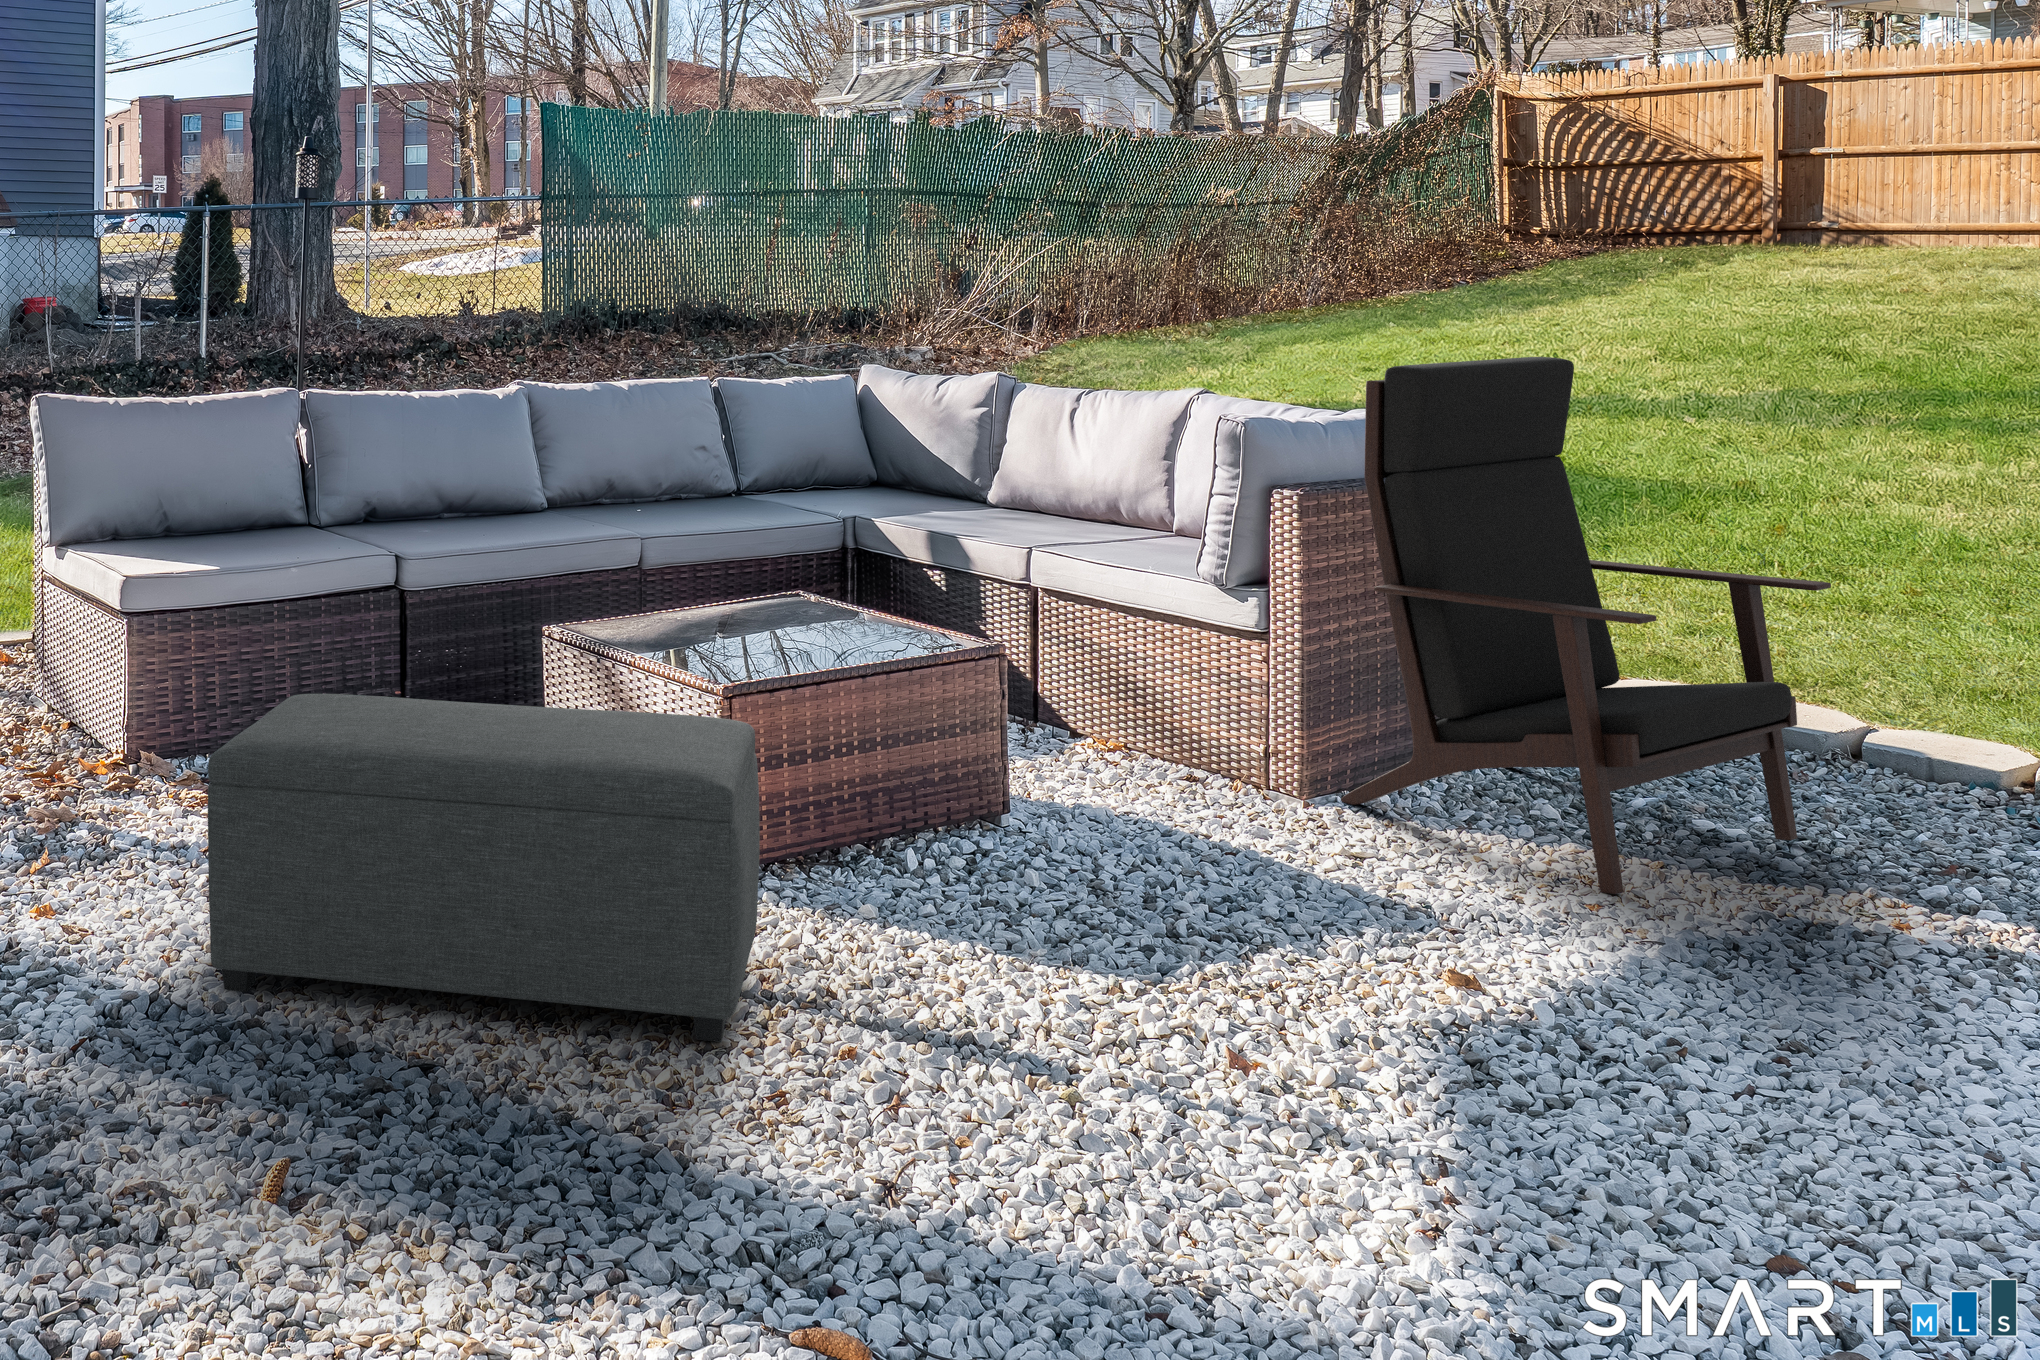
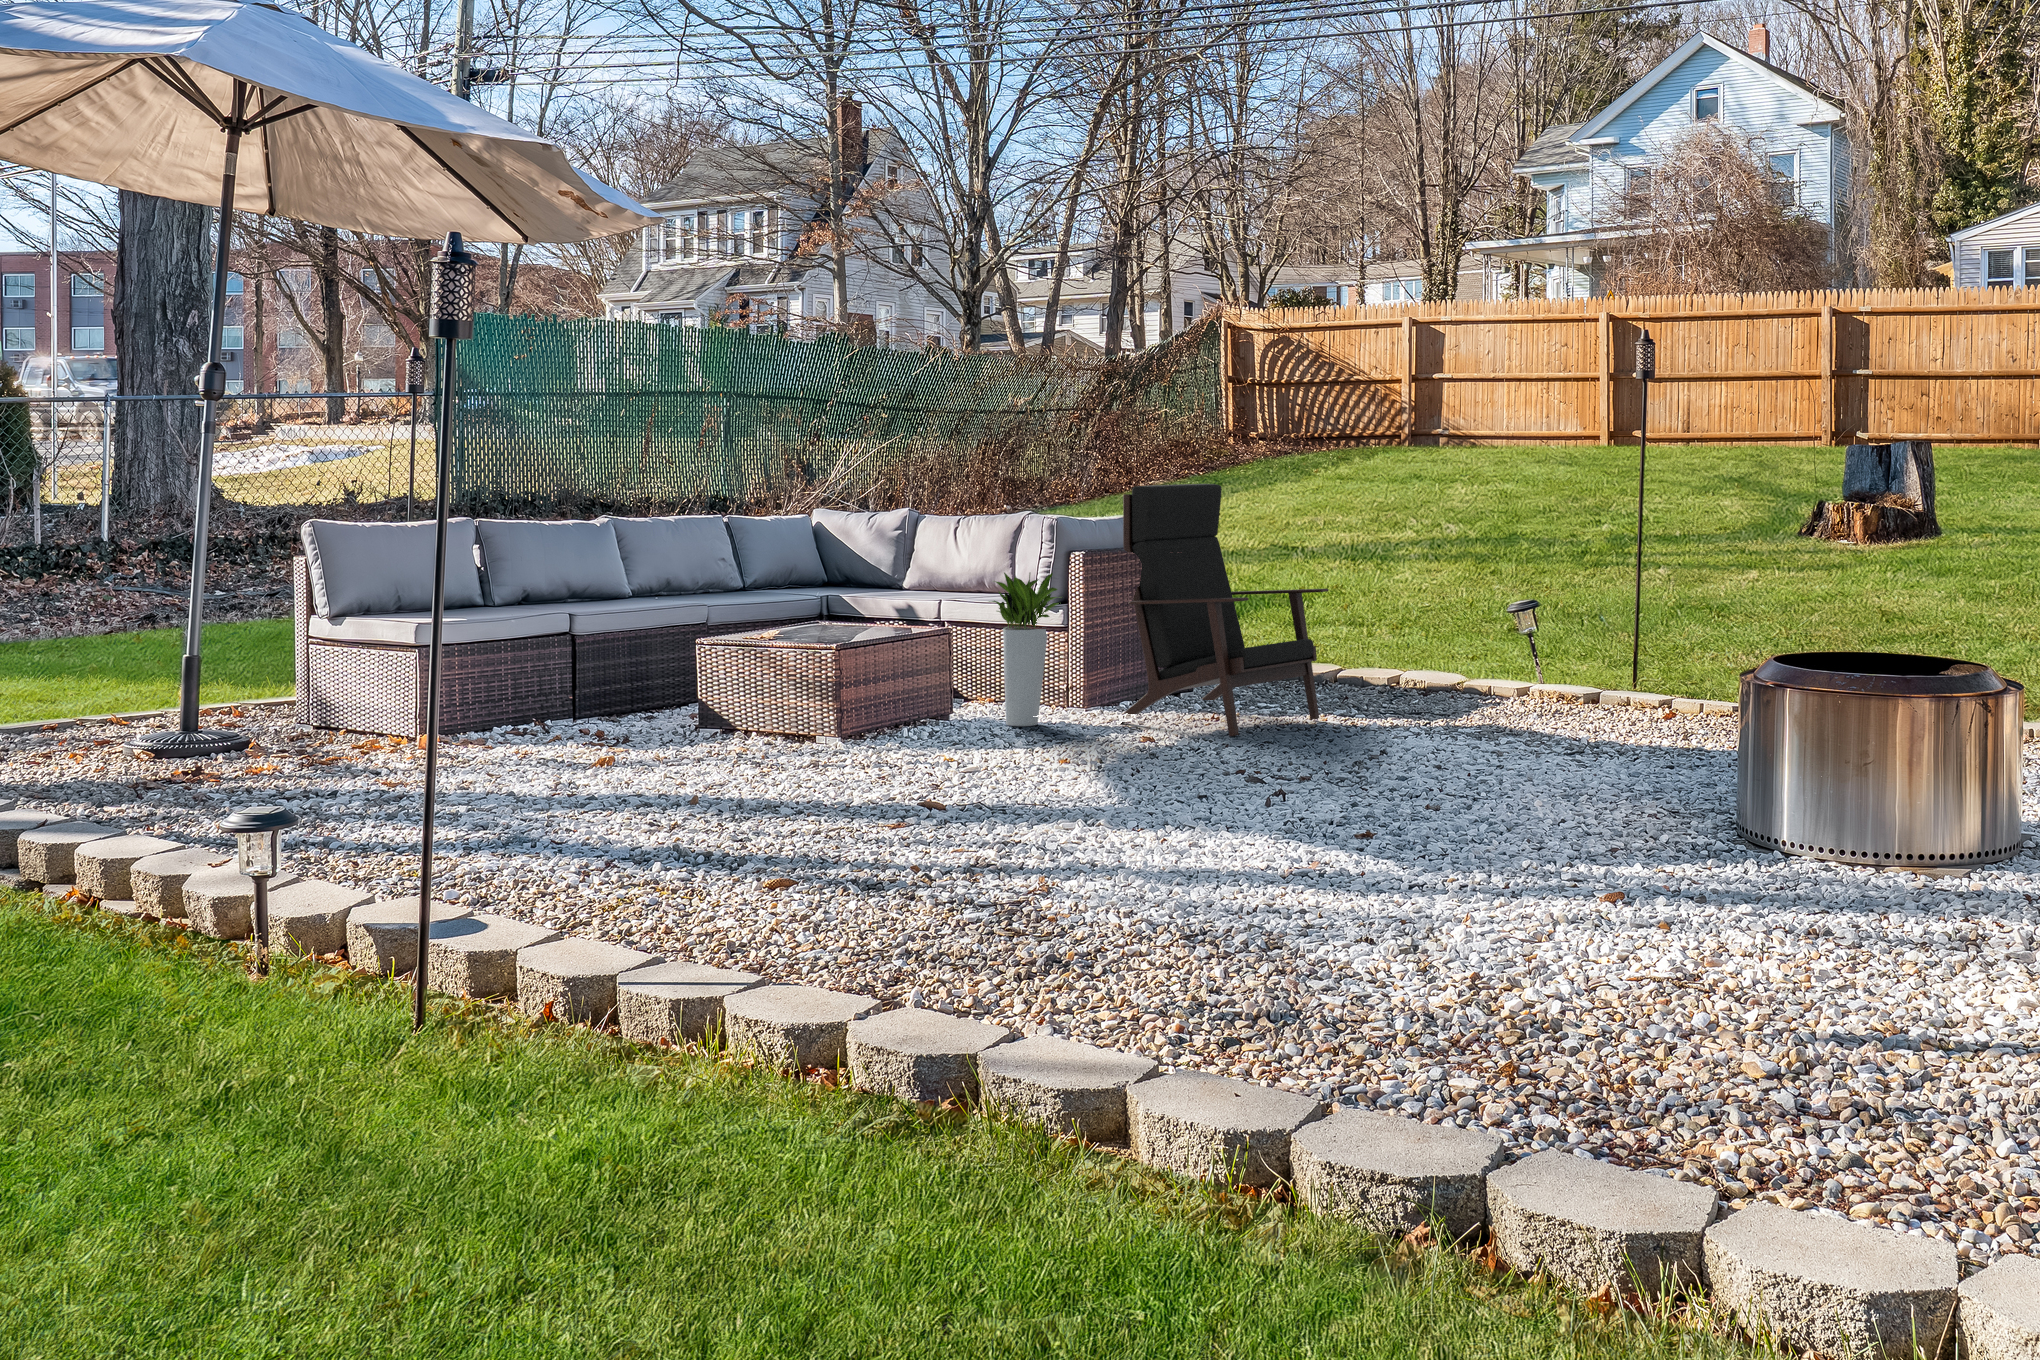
planter: none [1093,516,1243,794] -> present [989,573,1061,726]
ottoman: present [208,694,760,1042] -> none [585,651,860,796]

